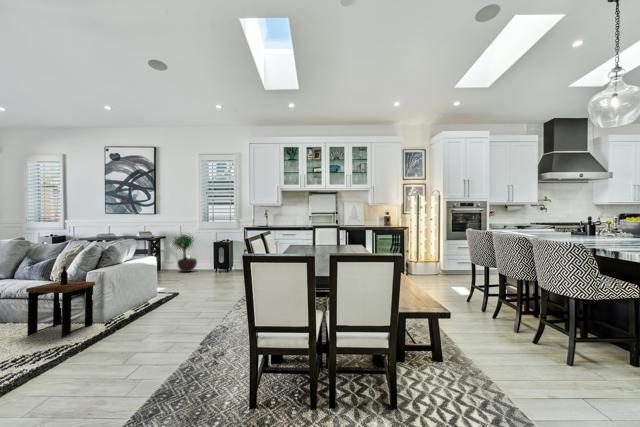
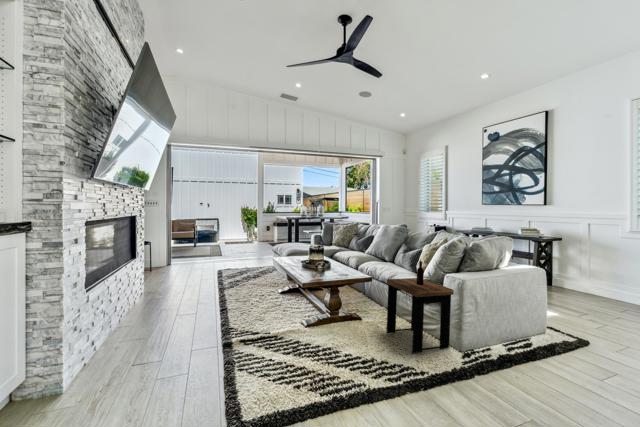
potted tree: present [172,234,197,272] -> none [568,230,622,298]

